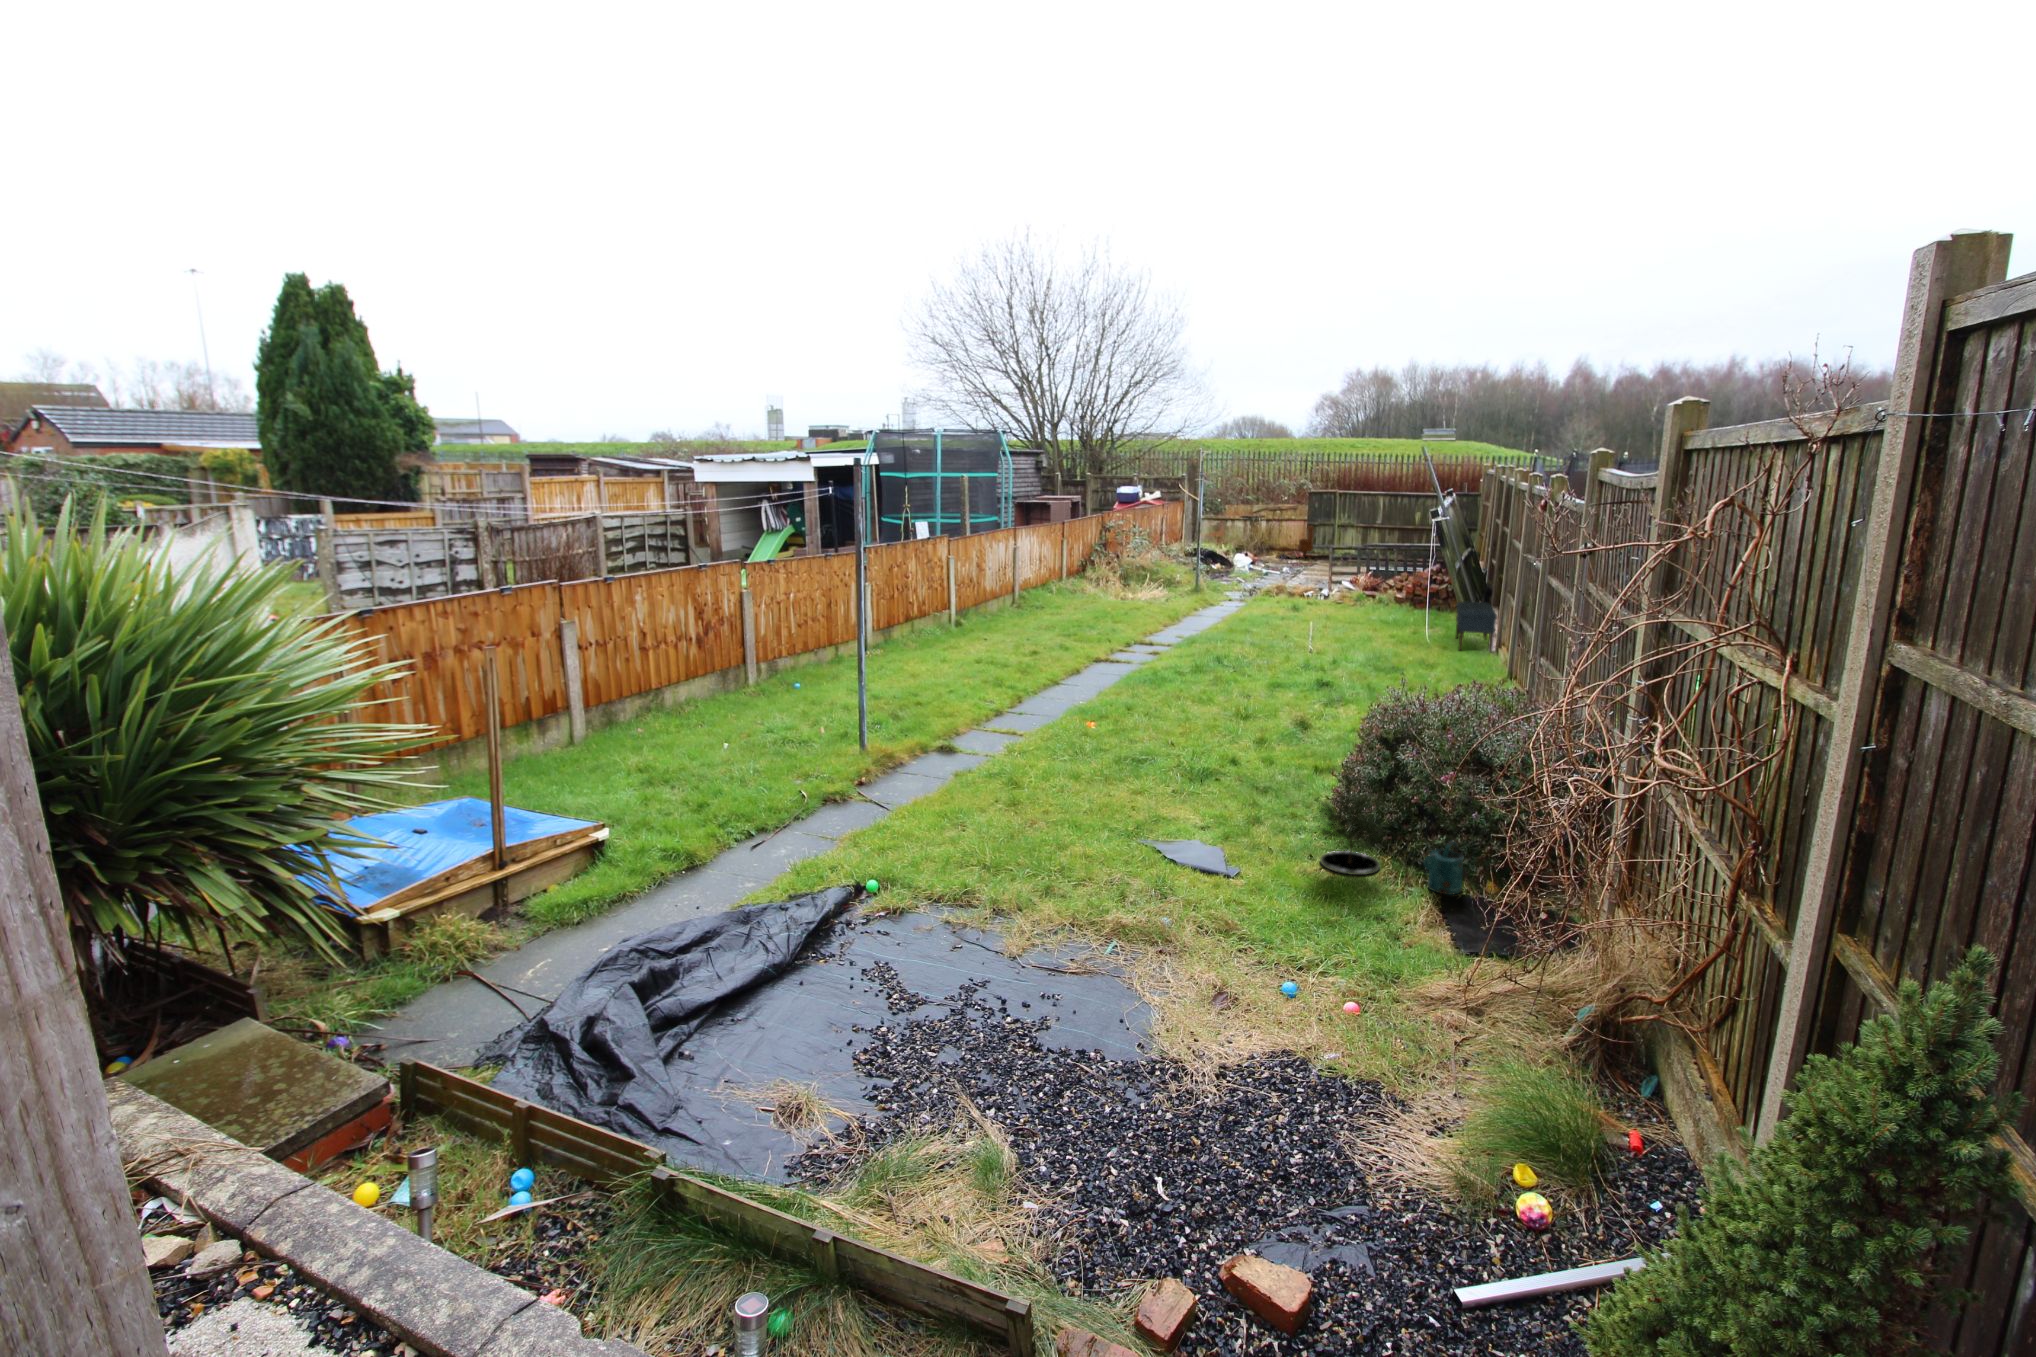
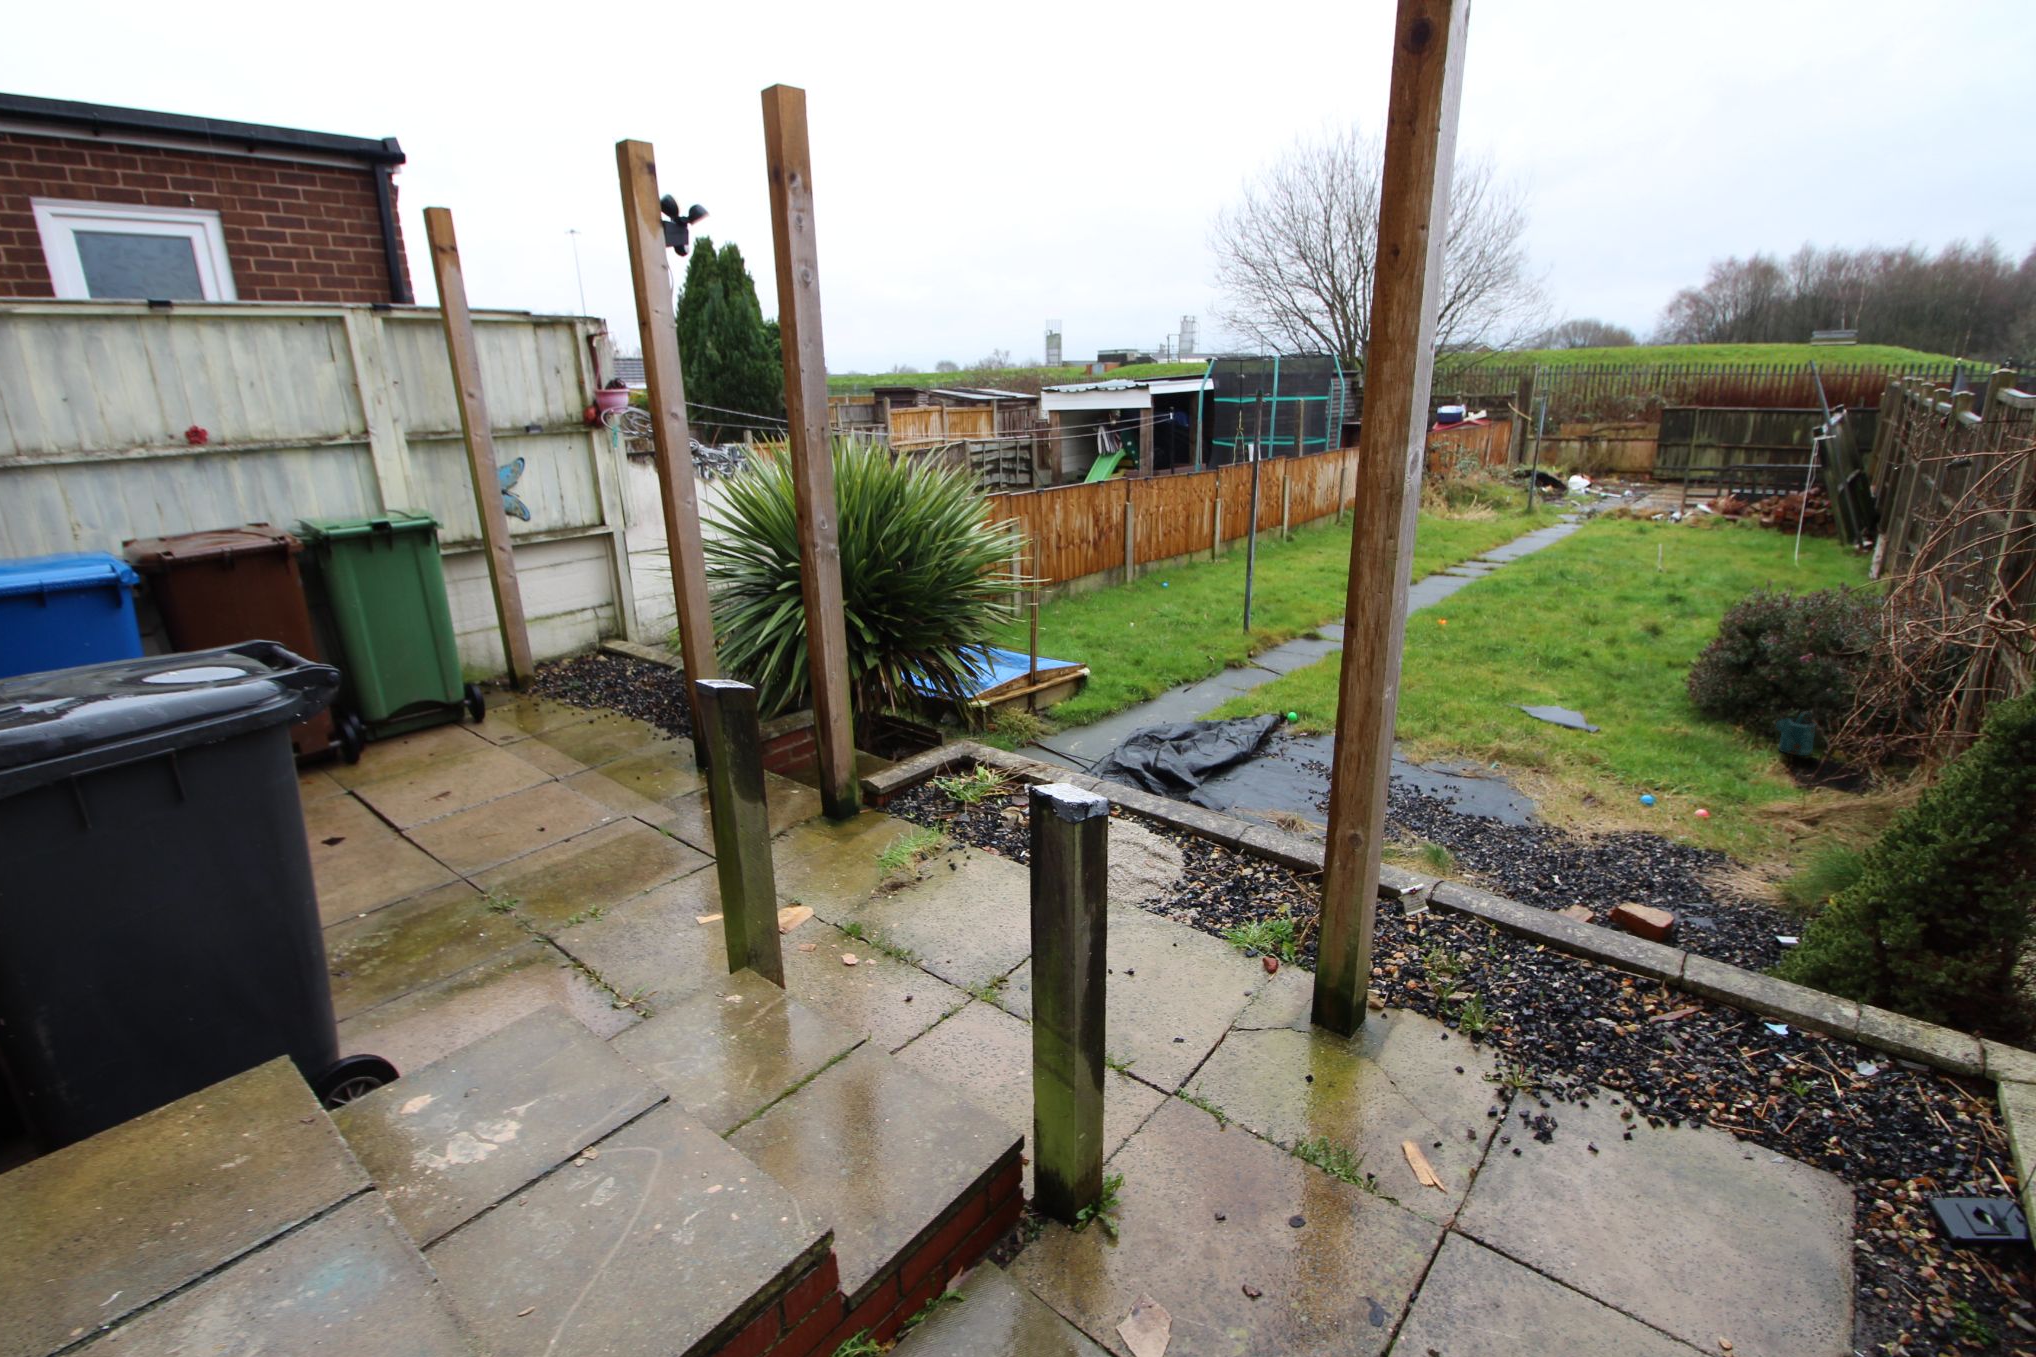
lounge chair: present [1279,526,1314,558] -> none [1617,446,1666,483]
bench: present [1456,602,1497,652] -> none [1829,522,1881,574]
potted tree: present [1317,769,1386,875] -> none [1671,642,1745,738]

